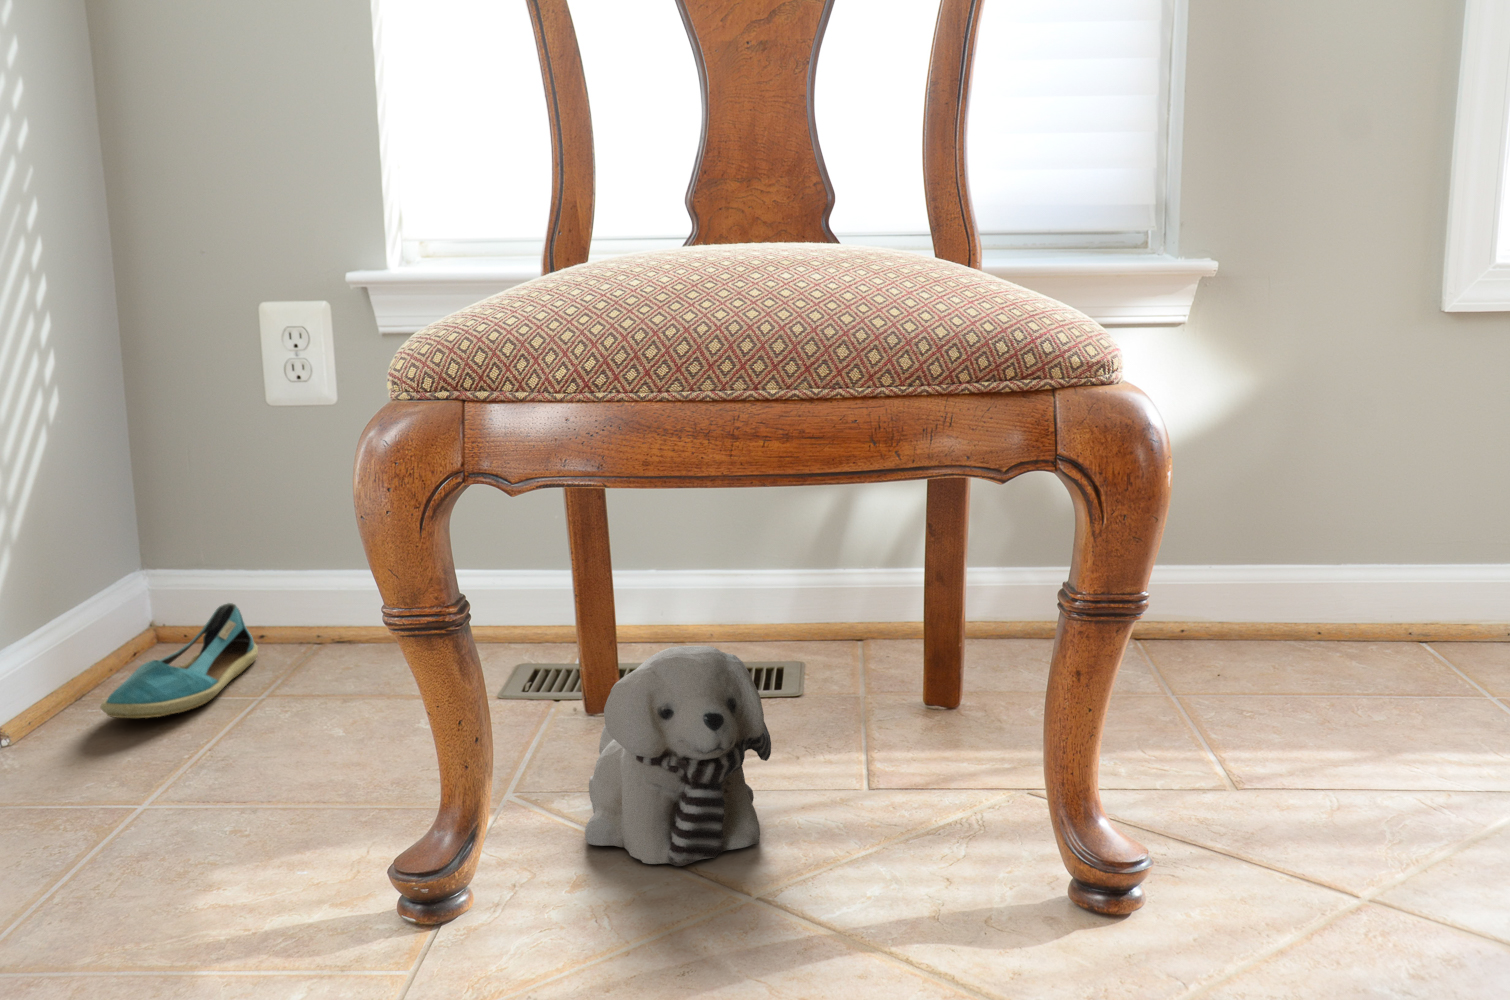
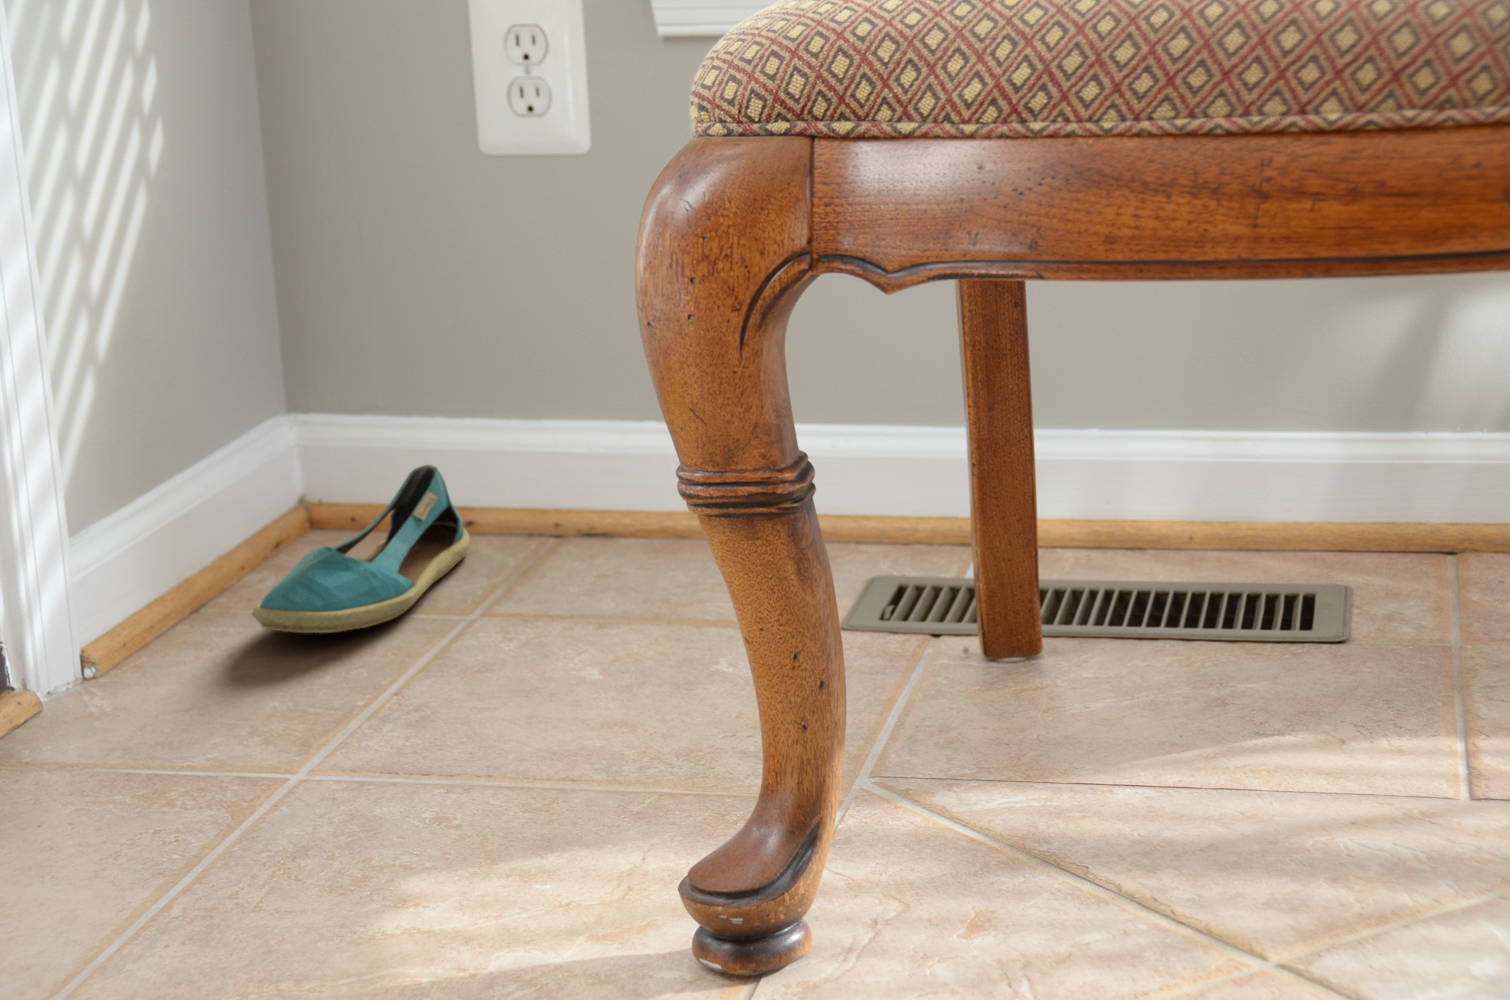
plush toy: present [585,646,771,866] -> none [985,553,1303,913]

